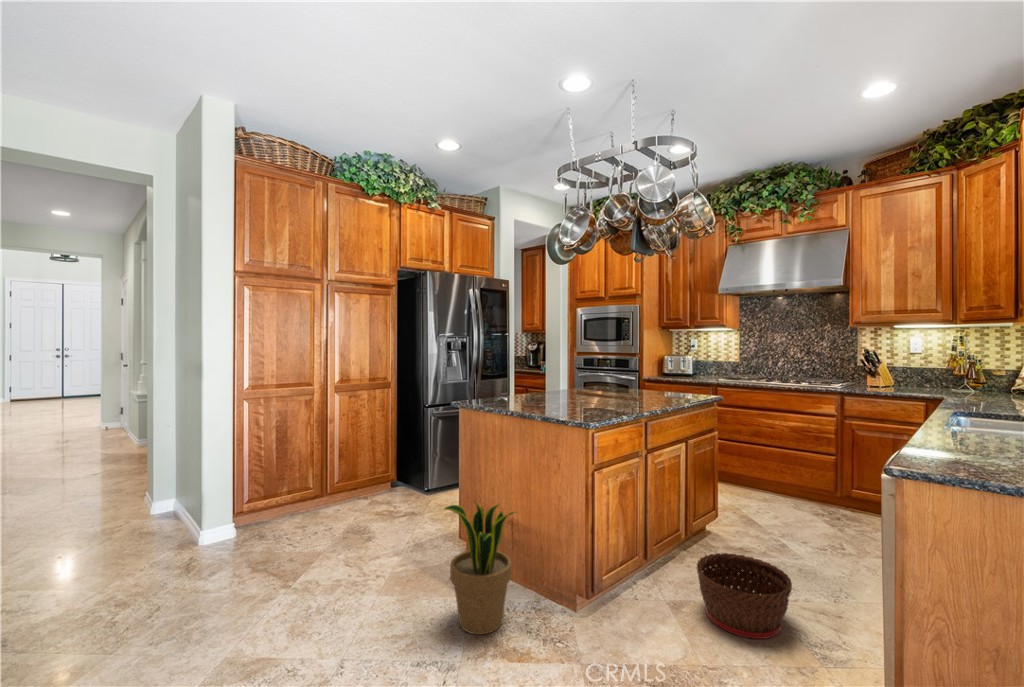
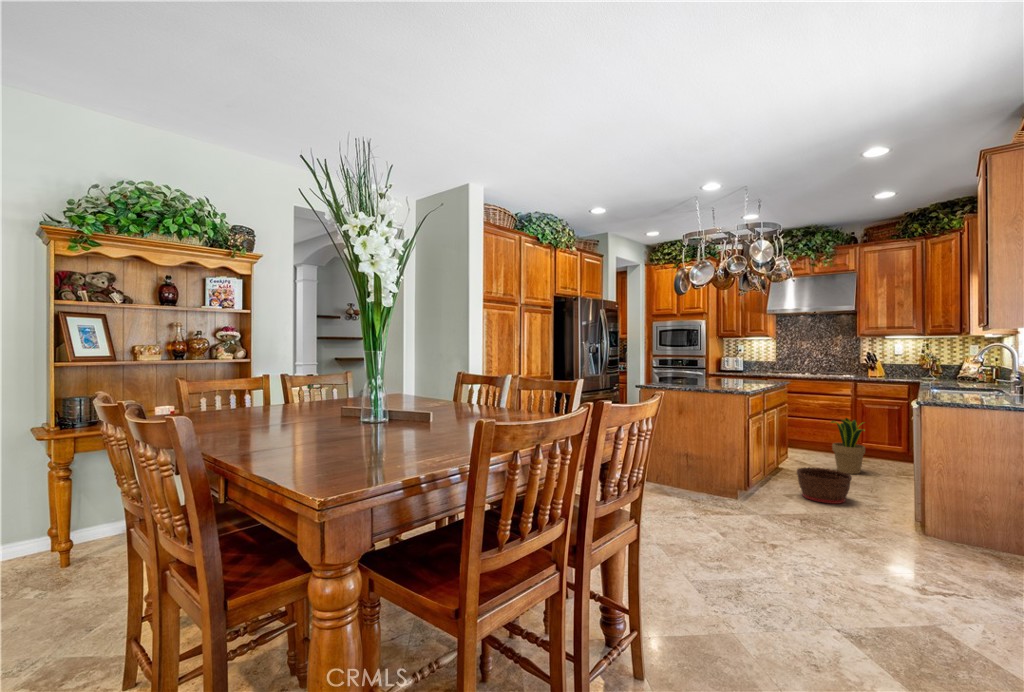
potted plant: present [444,502,515,634] -> present [831,418,865,474]

